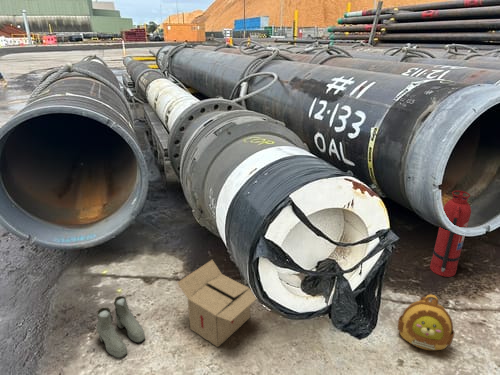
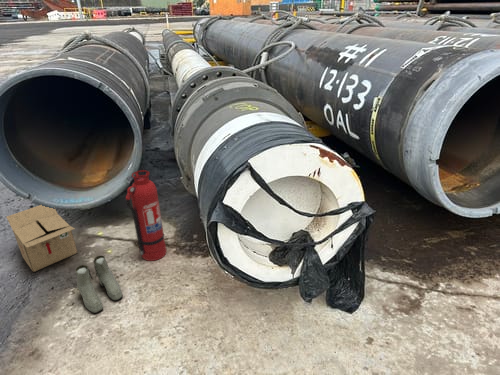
fire extinguisher: present [430,191,471,277] -> present [126,170,167,261]
cardboard box: present [178,260,256,347] -> present [6,205,78,272]
backpack: present [398,294,454,350] -> none [374,274,432,332]

